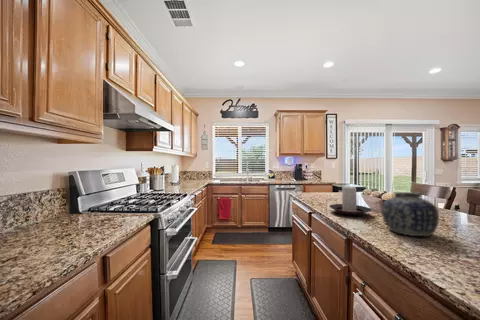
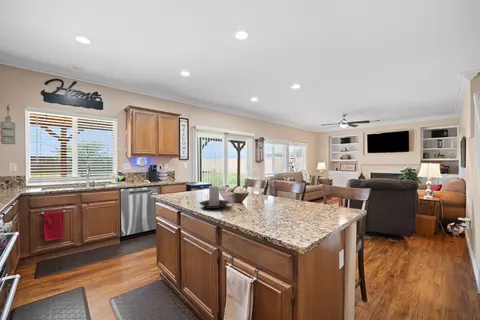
vase: present [382,192,439,236] -> none [239,187,268,216]

